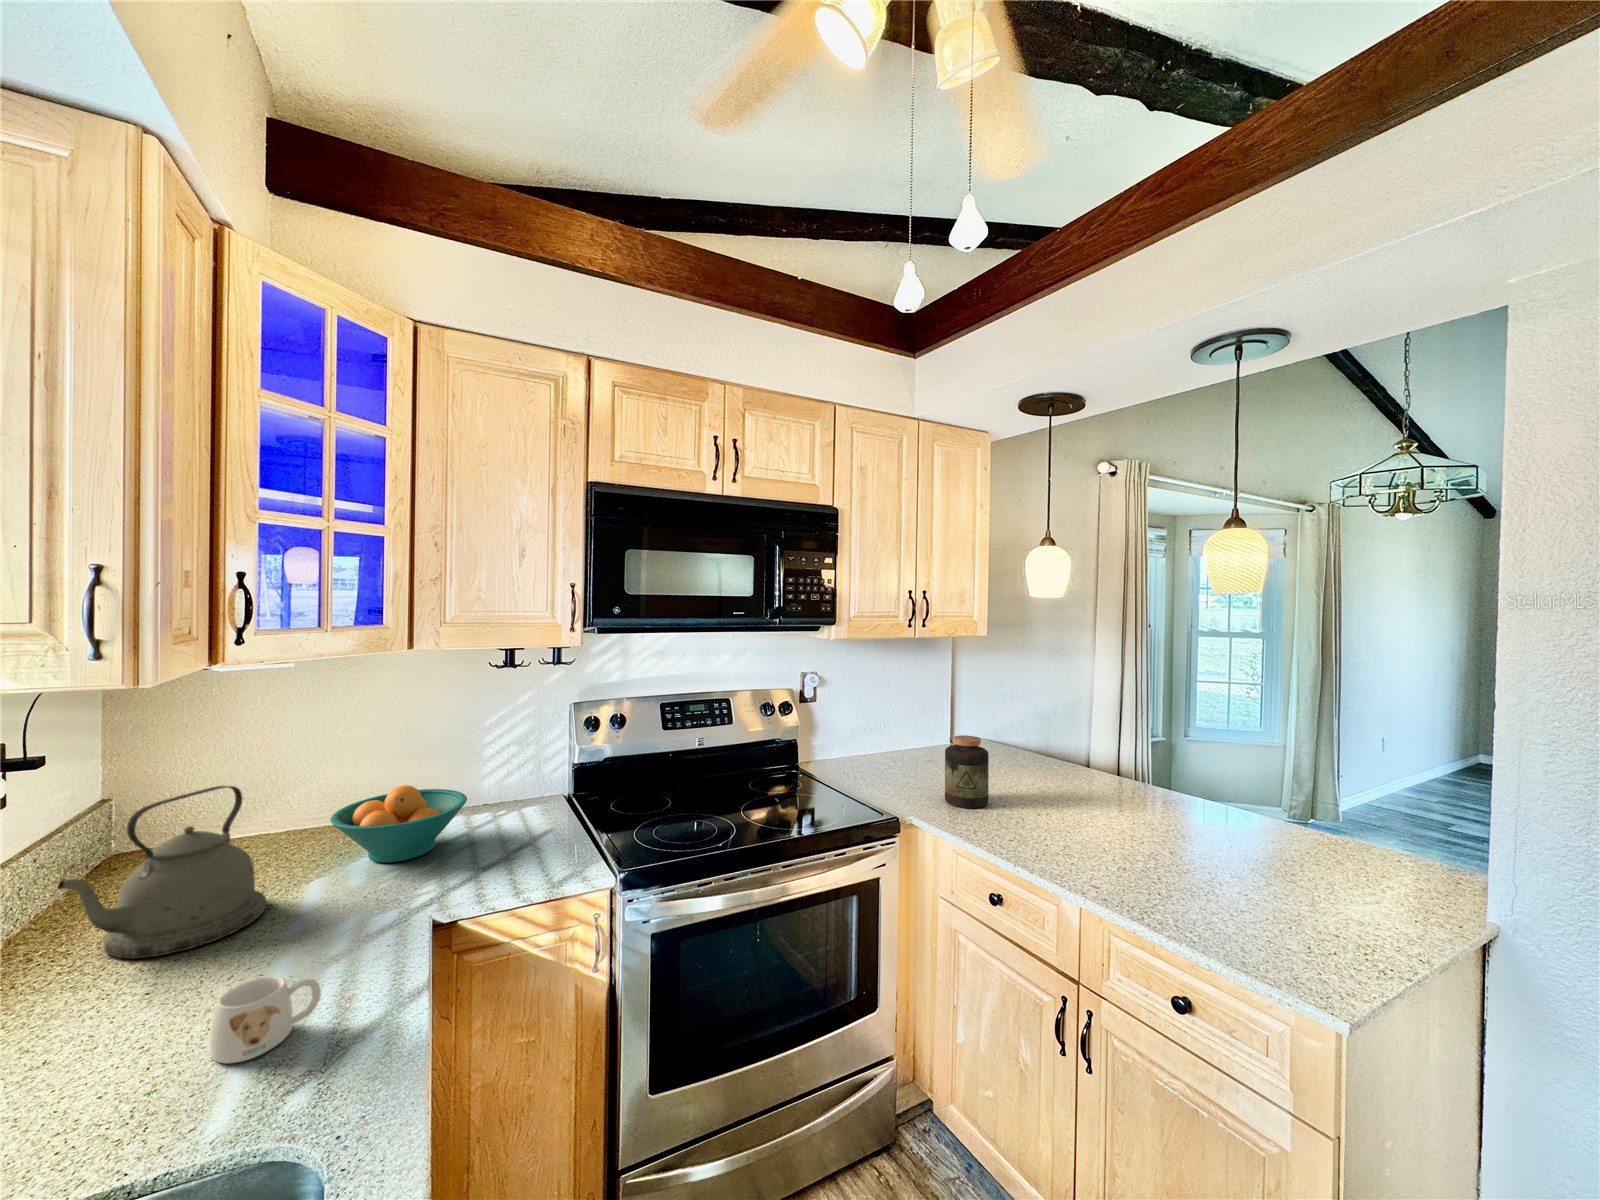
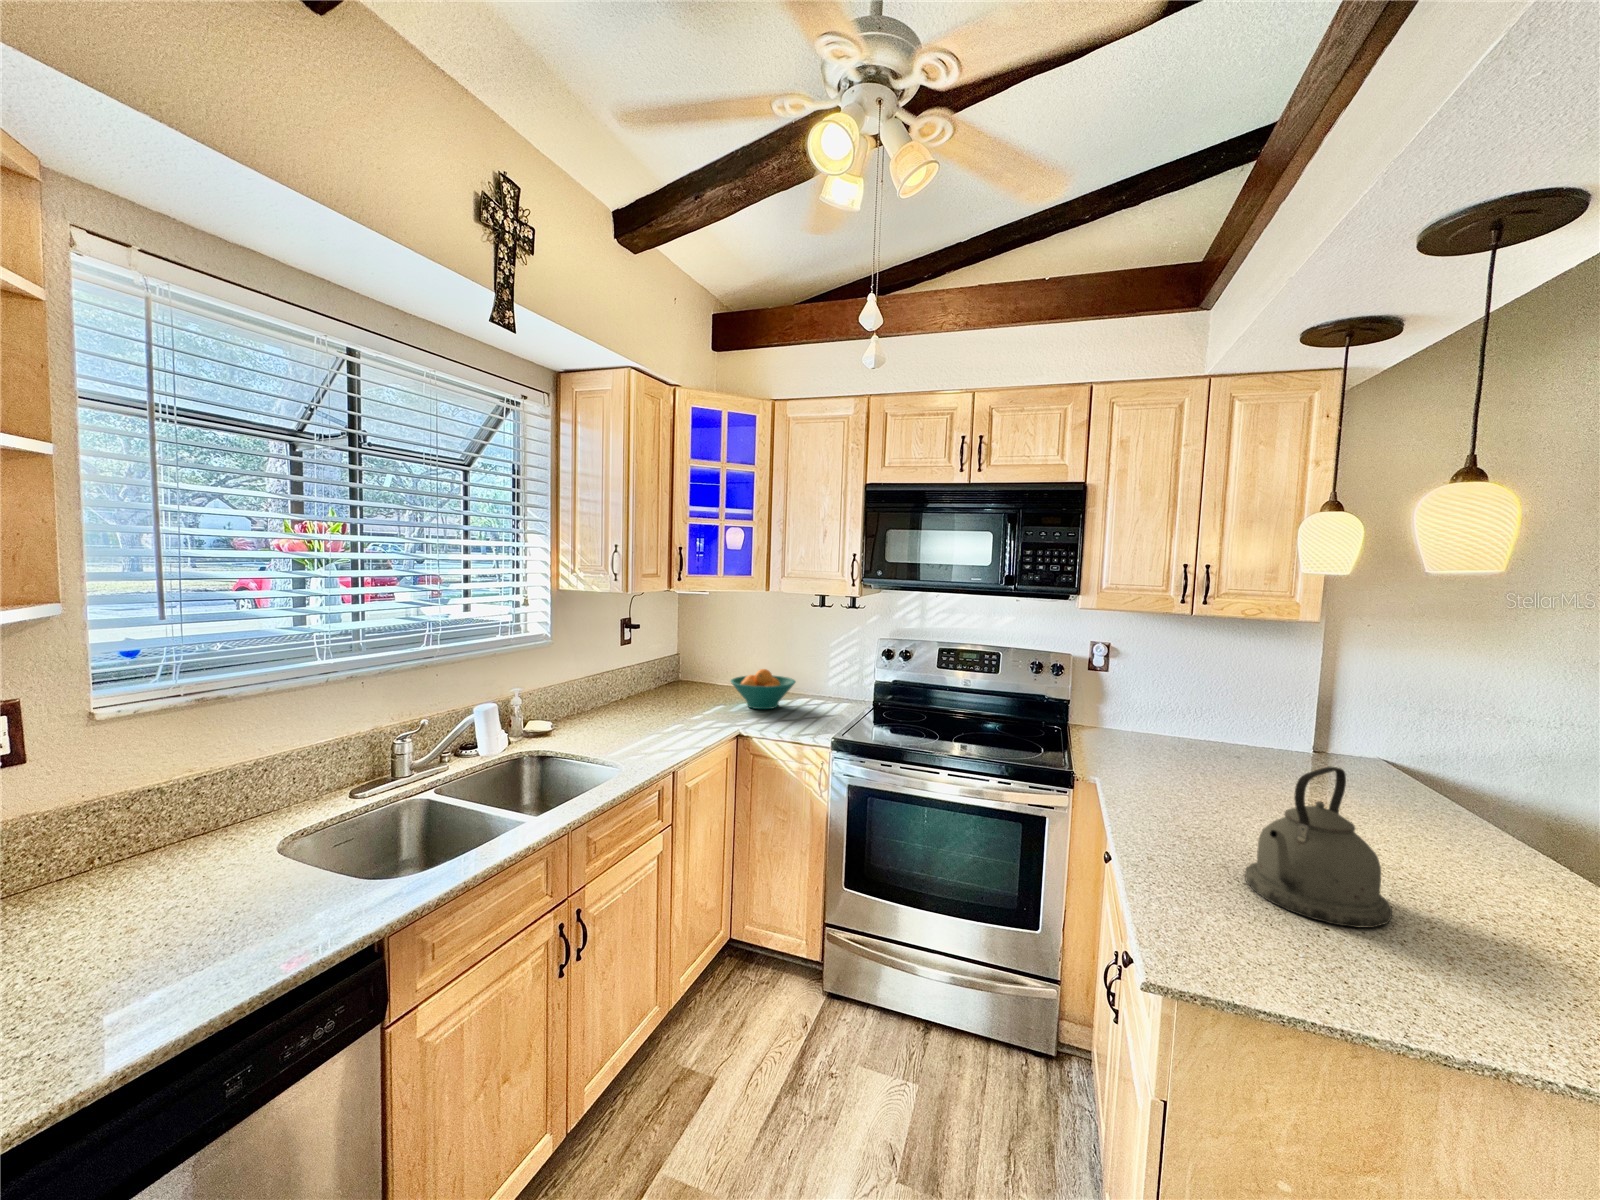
jar: present [945,735,989,808] -> none [1164,715,1219,791]
kettle: present [57,786,266,959] -> present [1245,767,1392,928]
mug: present [210,976,321,1063] -> none [634,718,668,745]

